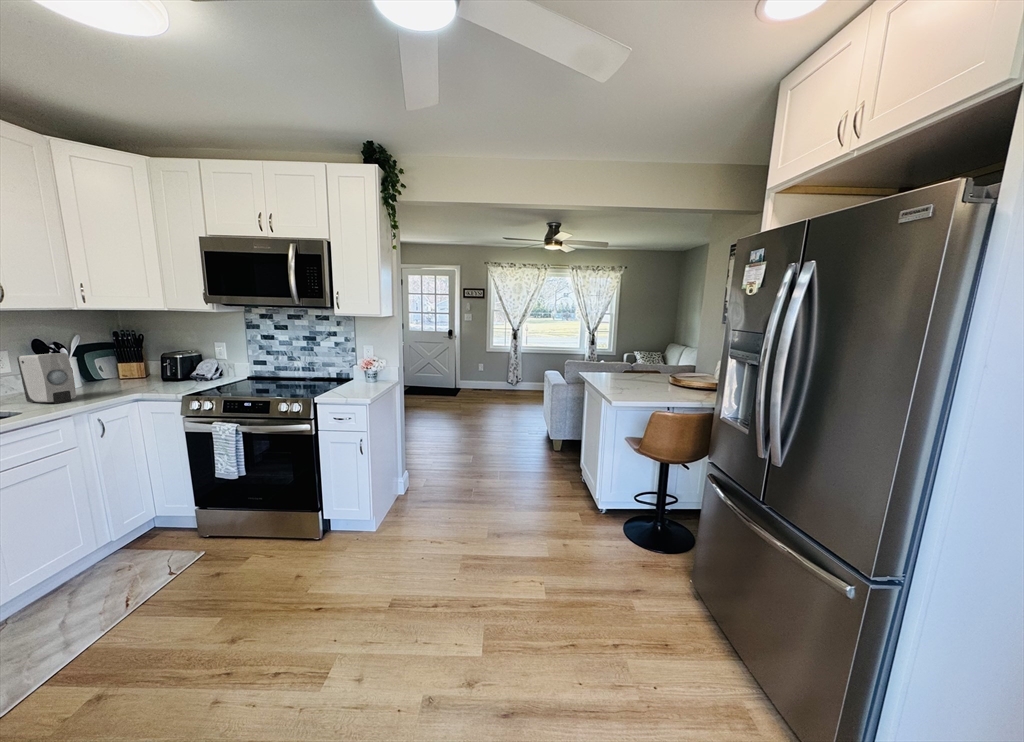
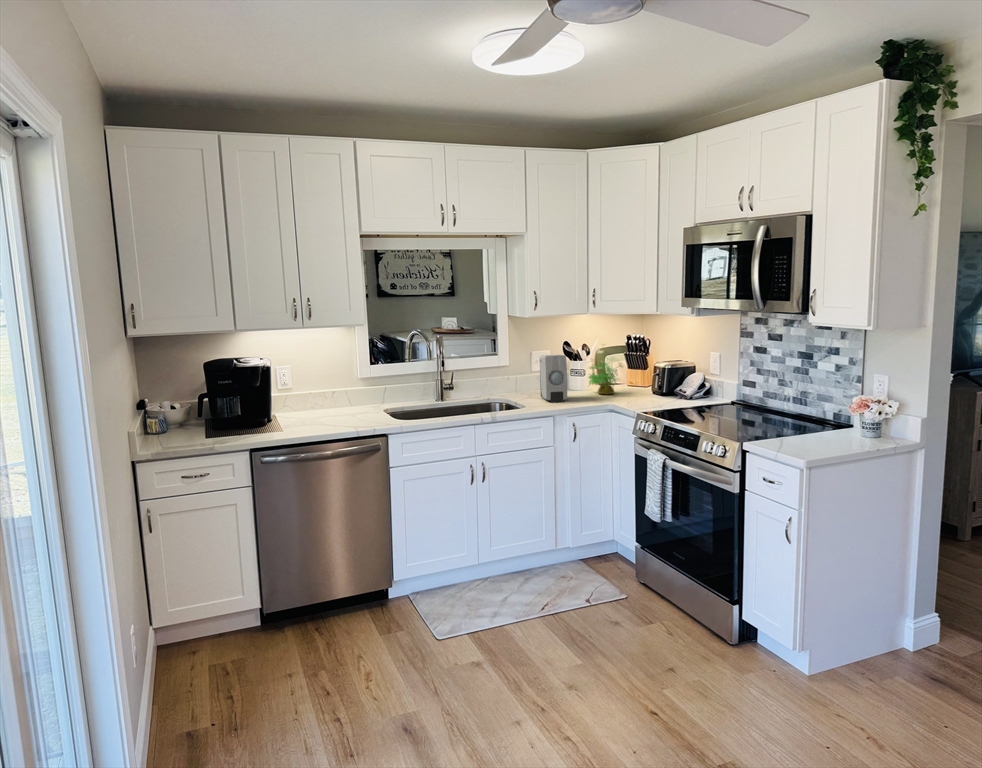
potted plant: none [81,341,129,389] -> present [589,344,623,394]

